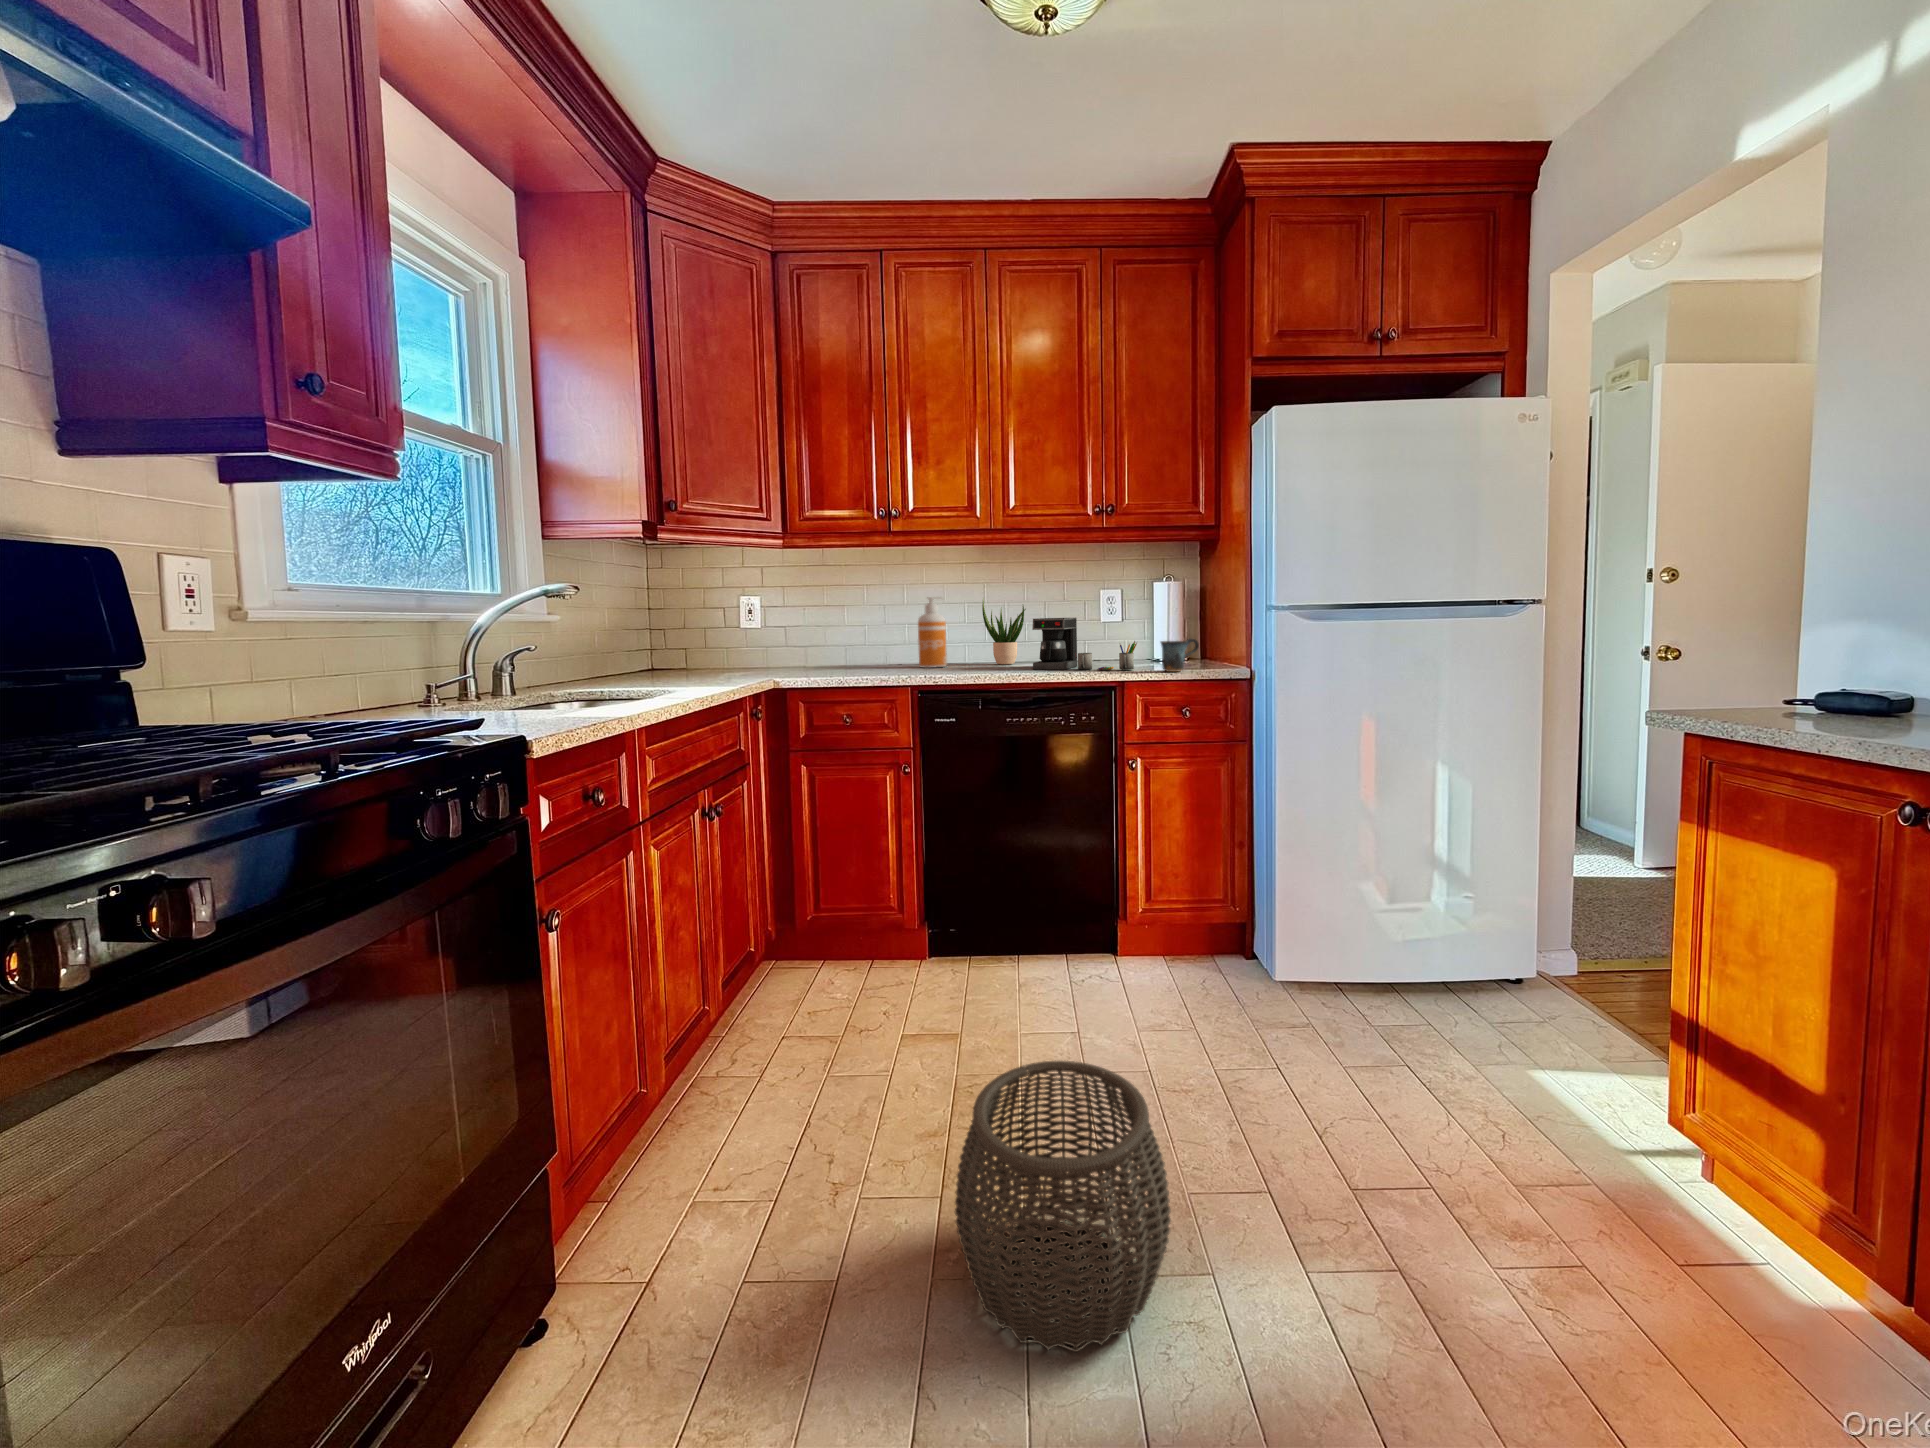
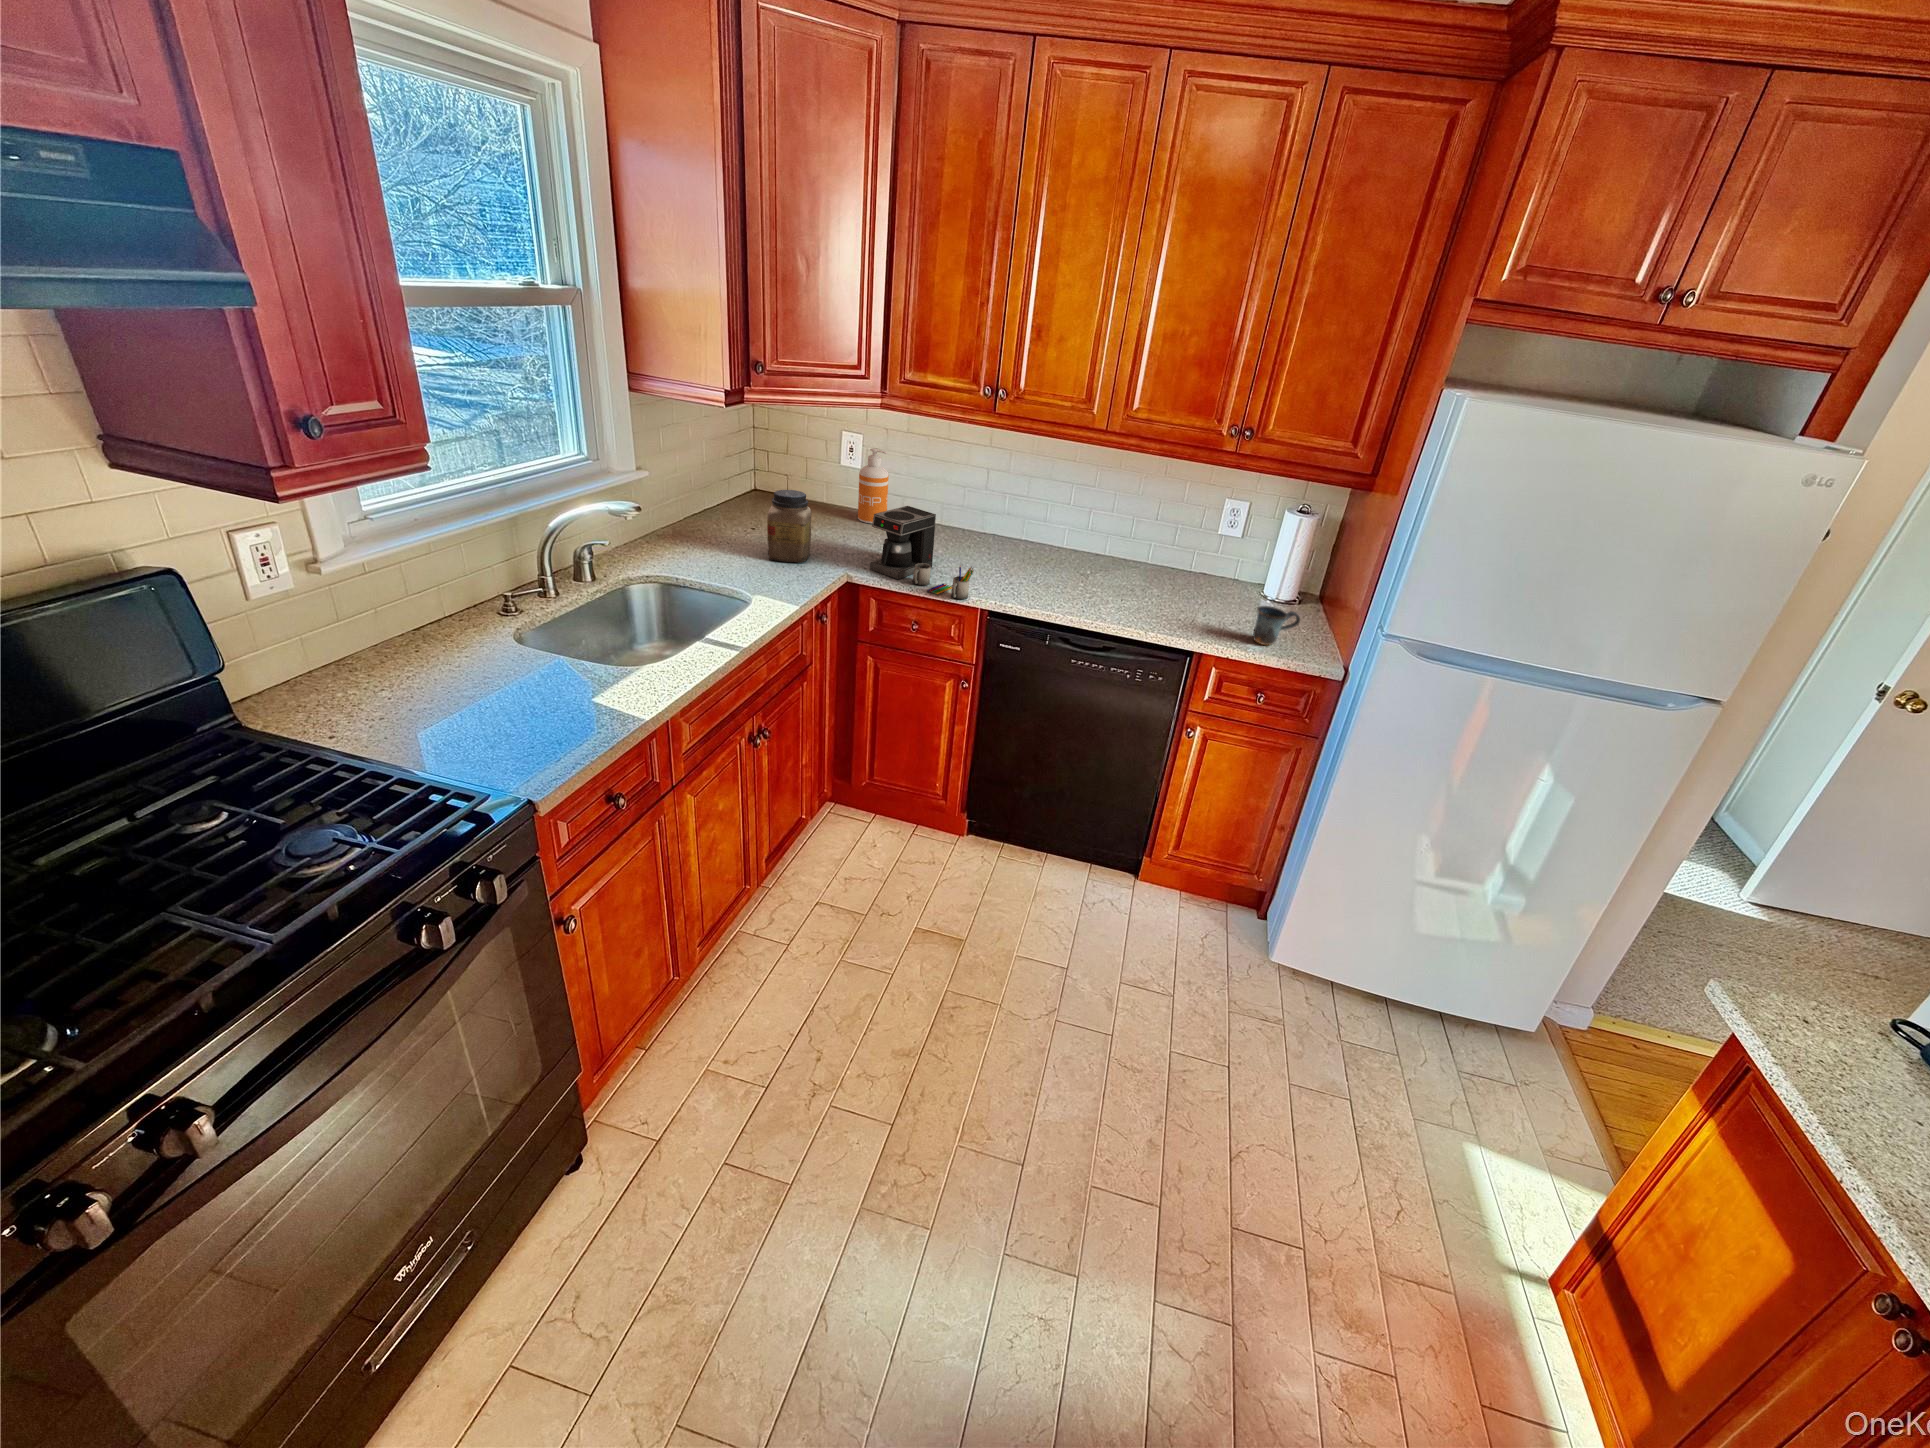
soap dispenser: present [918,597,947,668] -> present [858,448,889,524]
potted plant: present [982,598,1026,664] -> none [1088,484,1137,564]
jar: none [687,615,730,681] -> present [767,490,812,563]
coffee maker: present [1032,618,1137,670] -> present [870,506,973,599]
woven basket: present [955,1061,1171,1352] -> none [875,1084,1054,1319]

